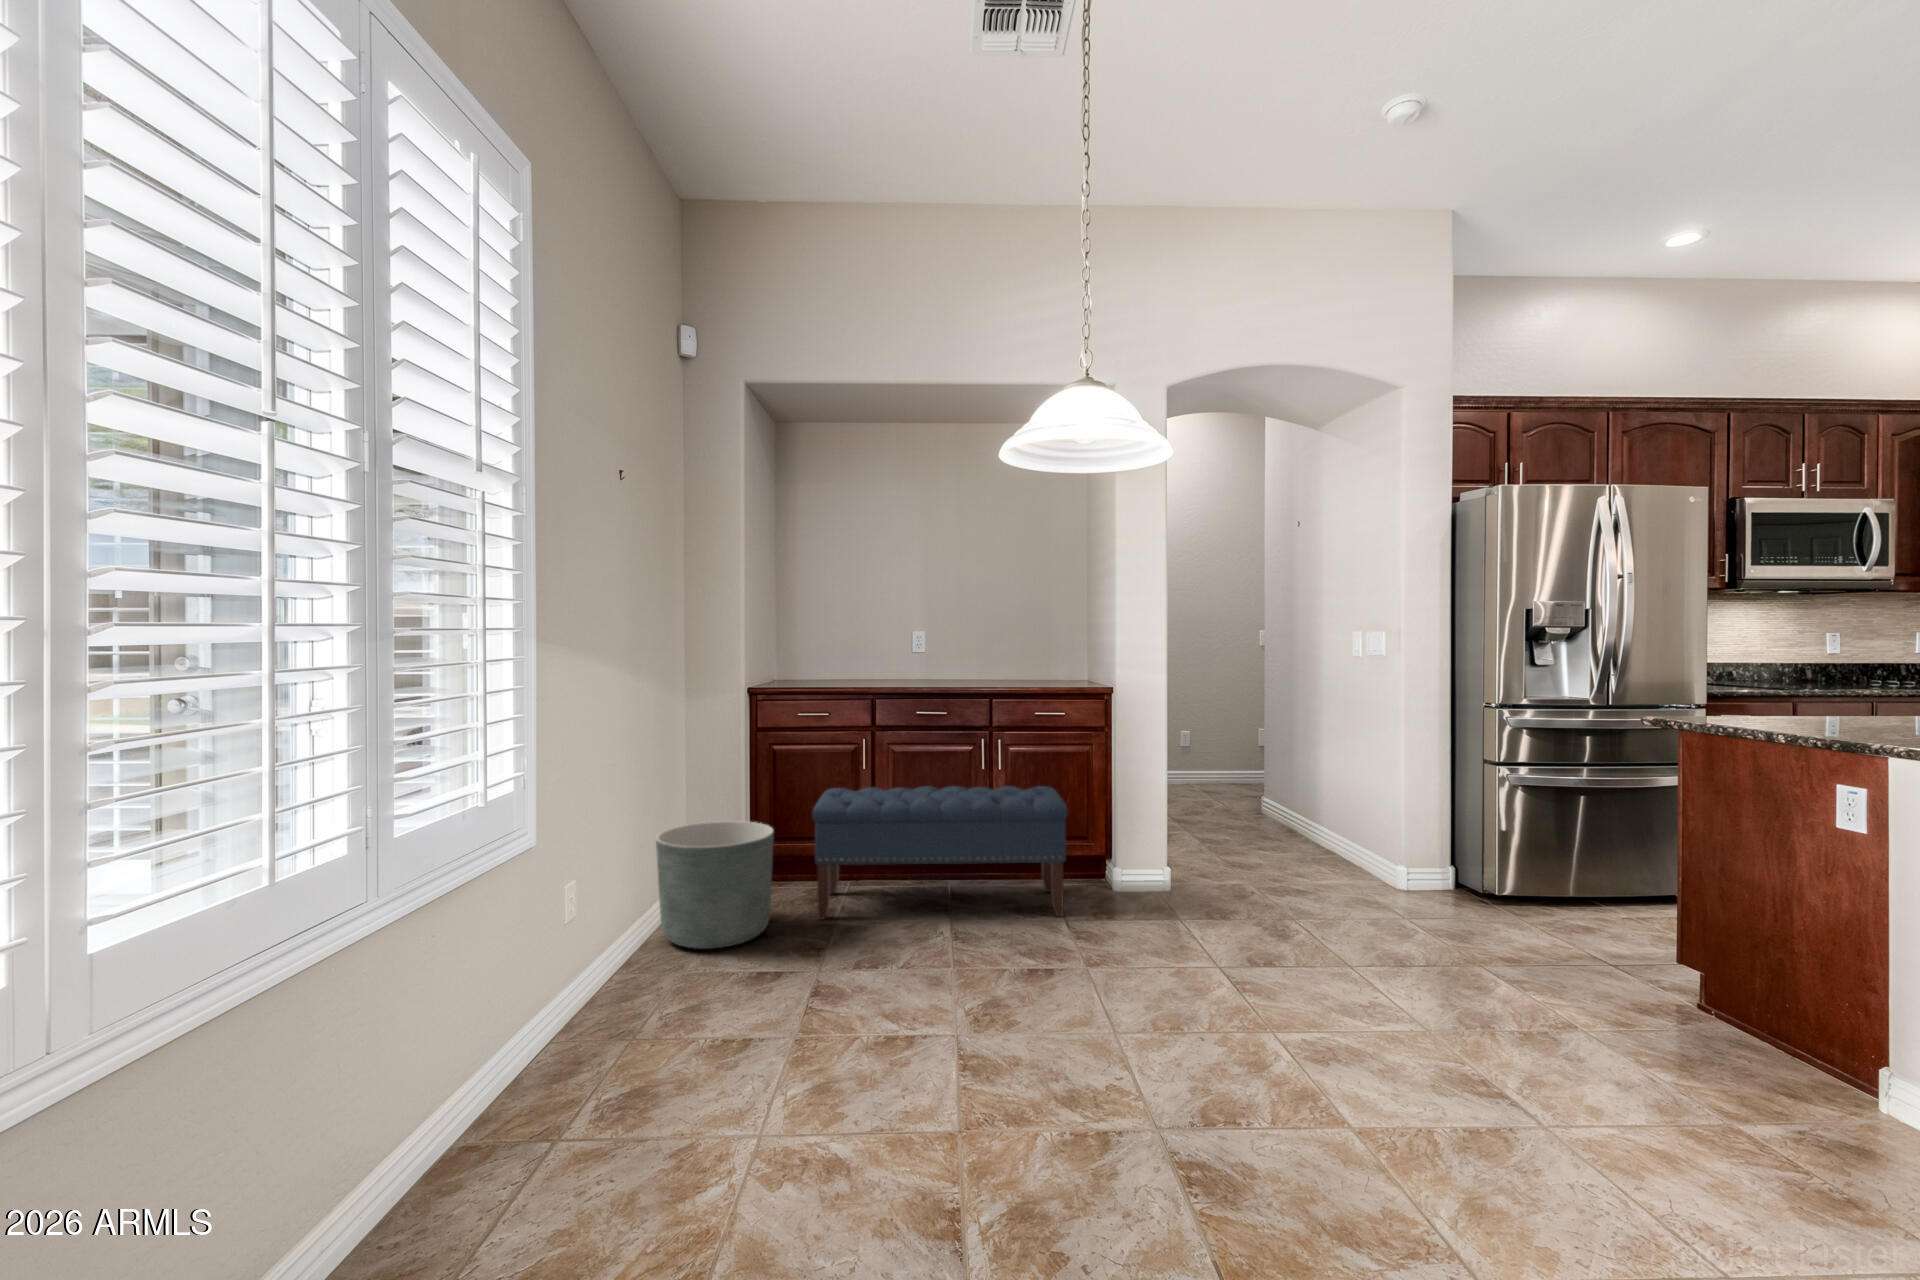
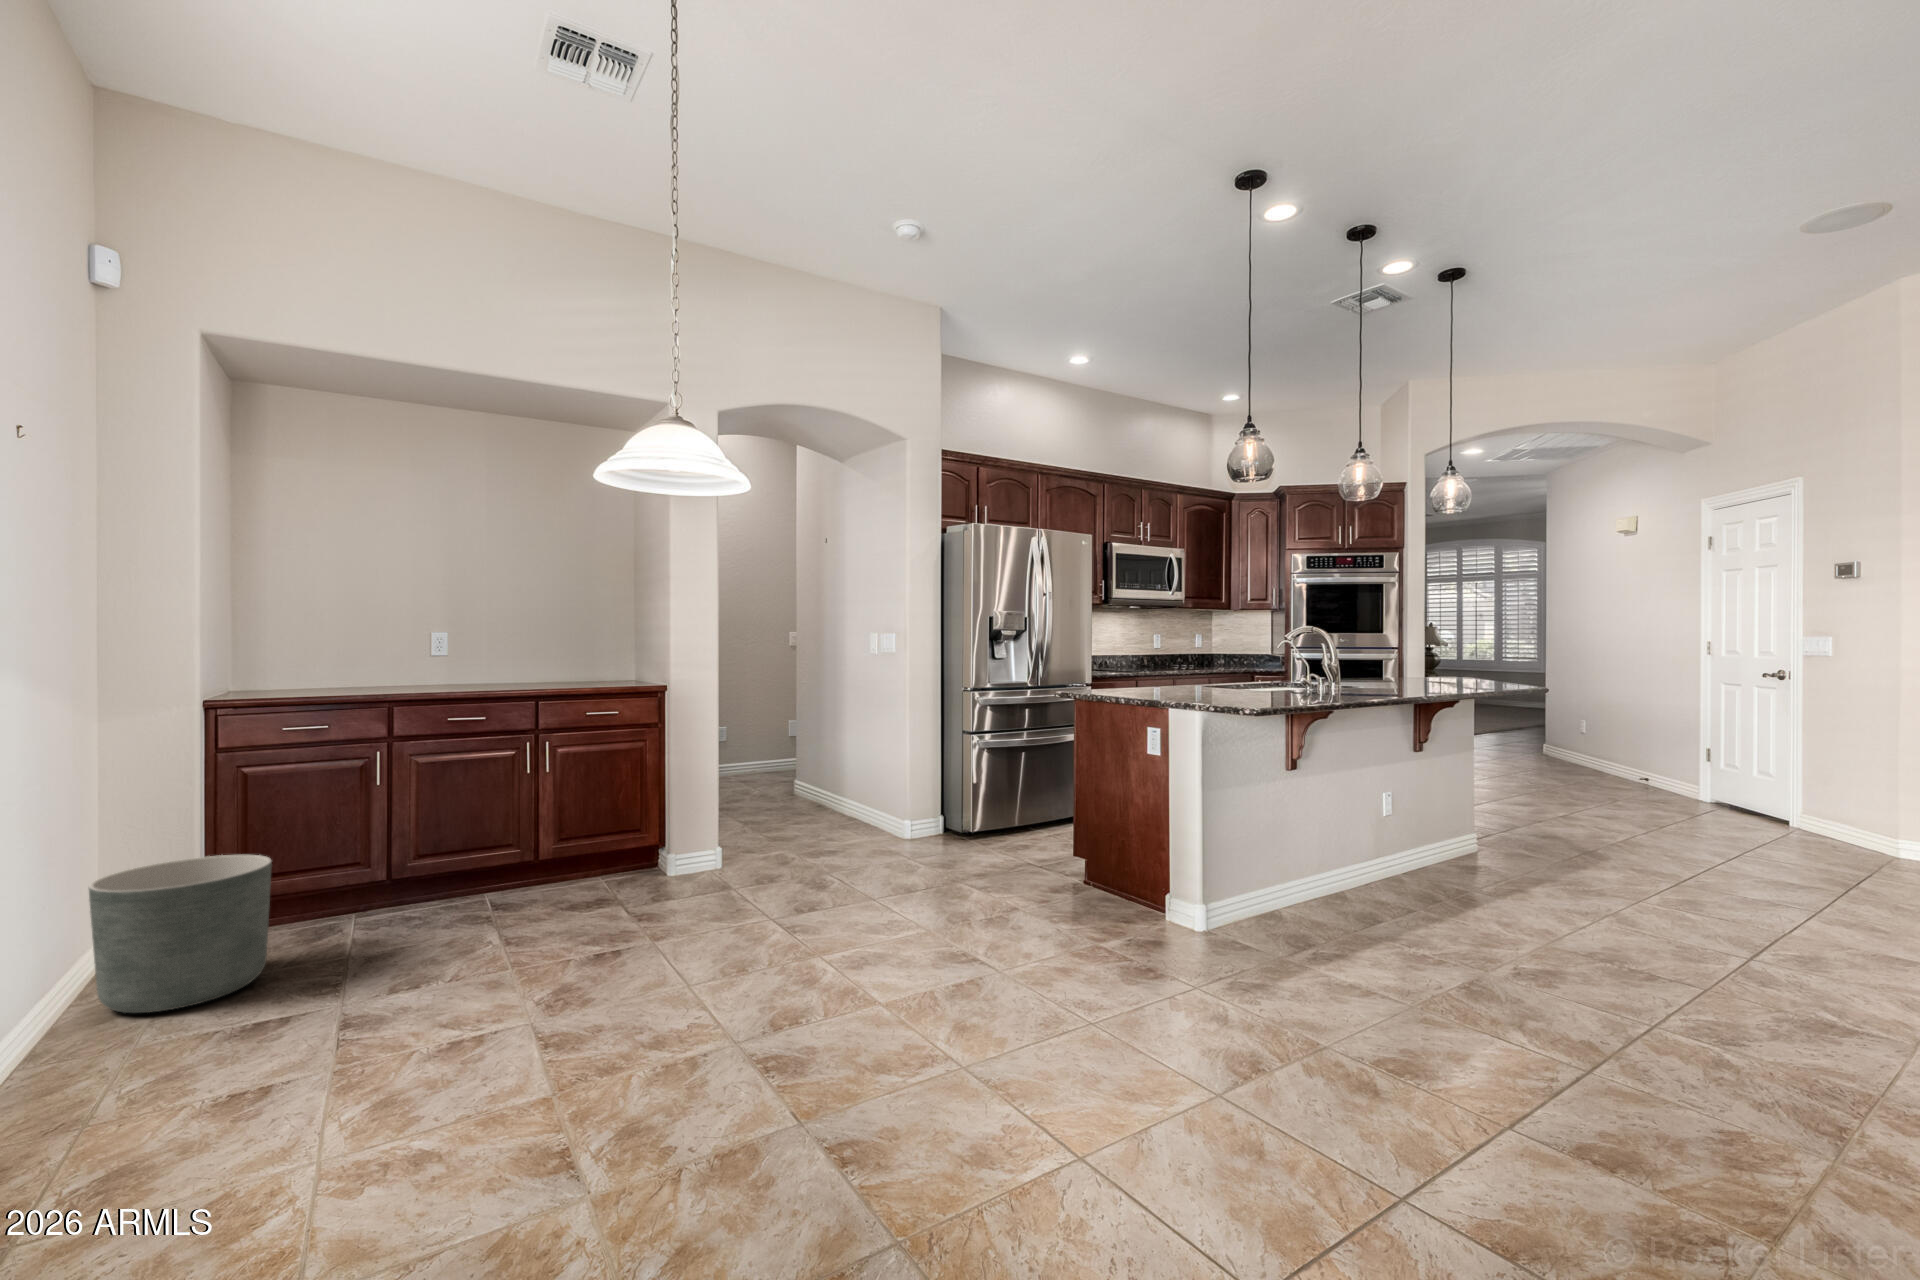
bench: present [812,786,1068,920] -> none [323,784,625,954]

